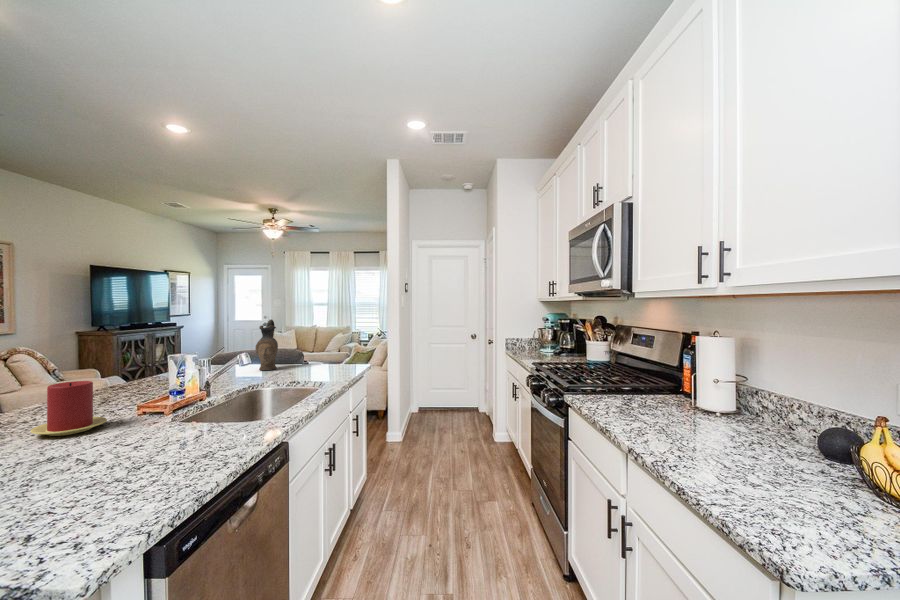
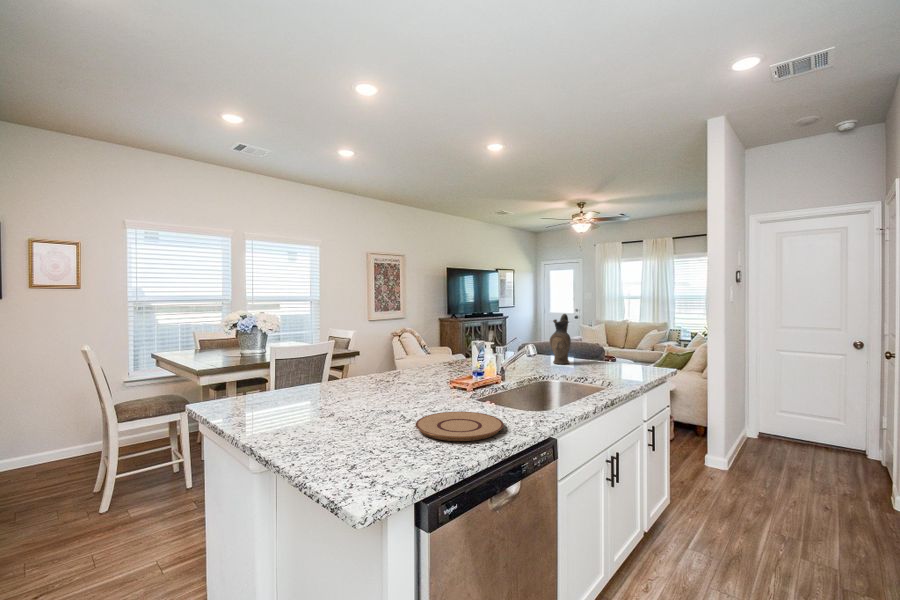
candle: present [31,381,107,436] -> none [386,357,428,397]
plate: none [107,433,233,474] -> present [415,412,504,441]

